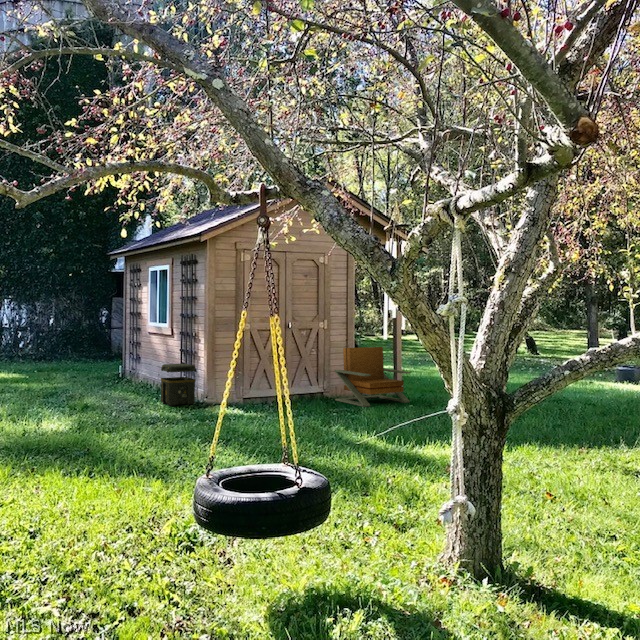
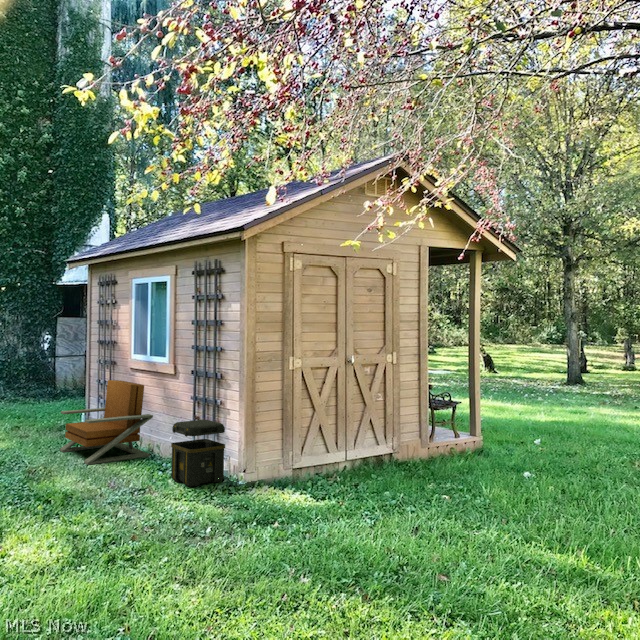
lounge chair: present [335,347,410,407] -> present [60,380,153,465]

